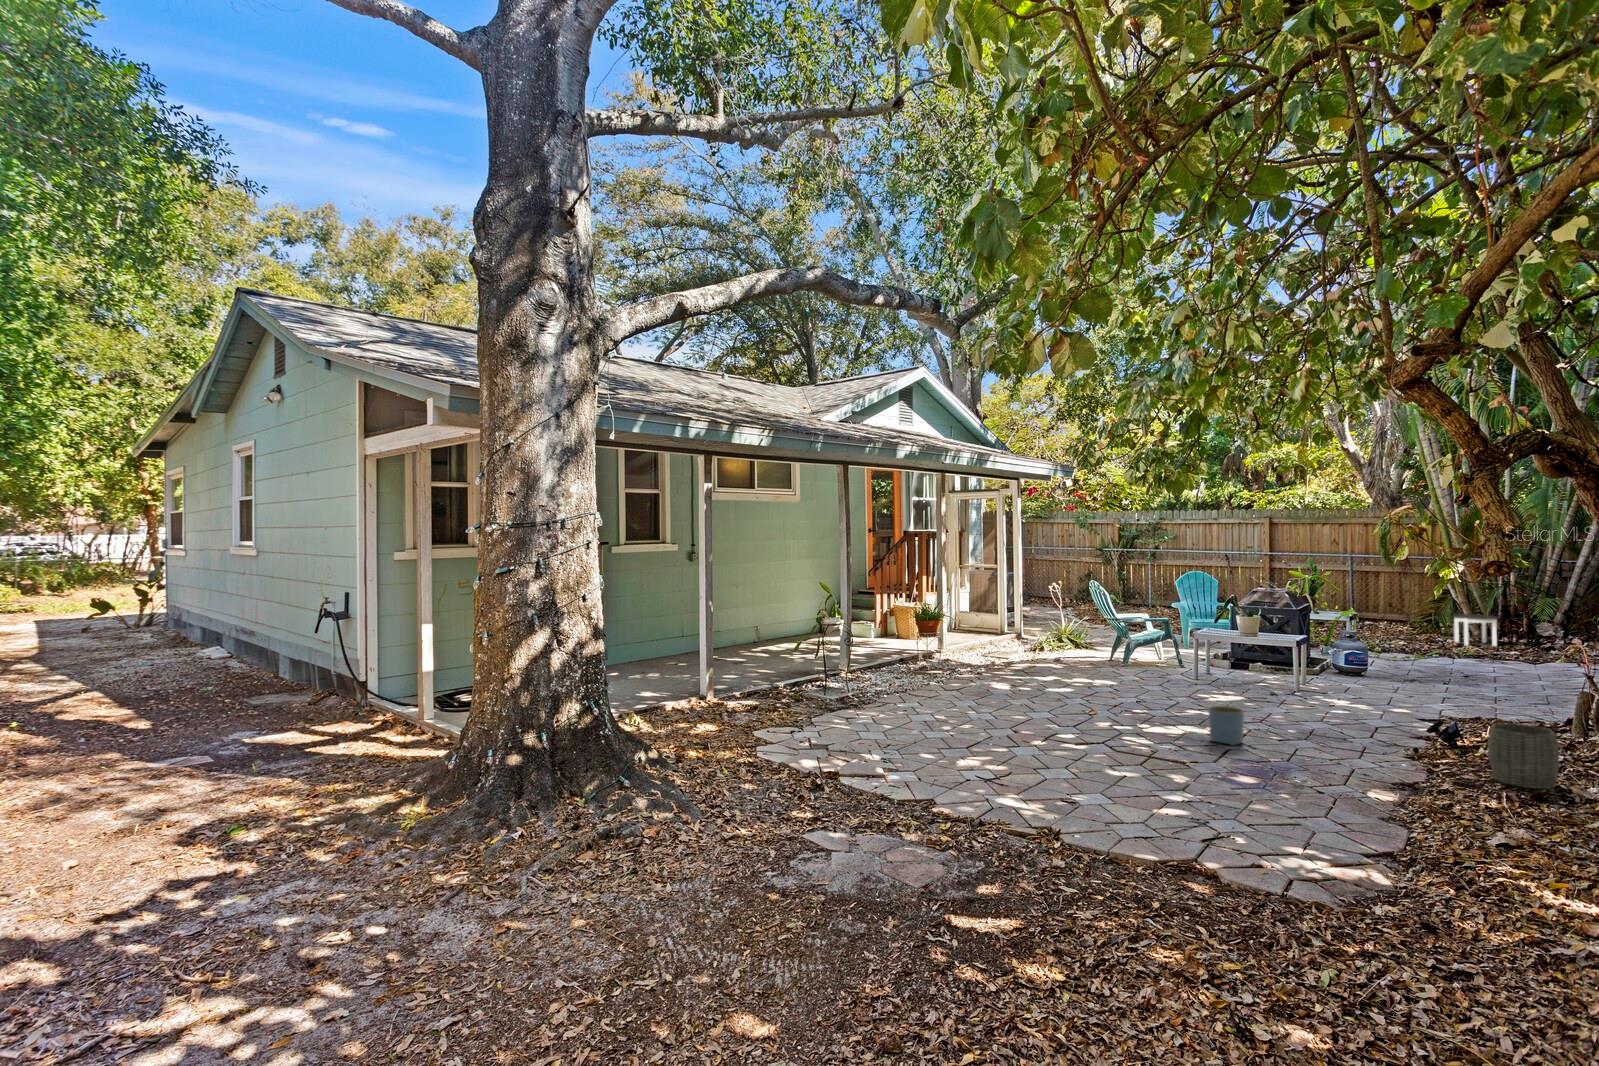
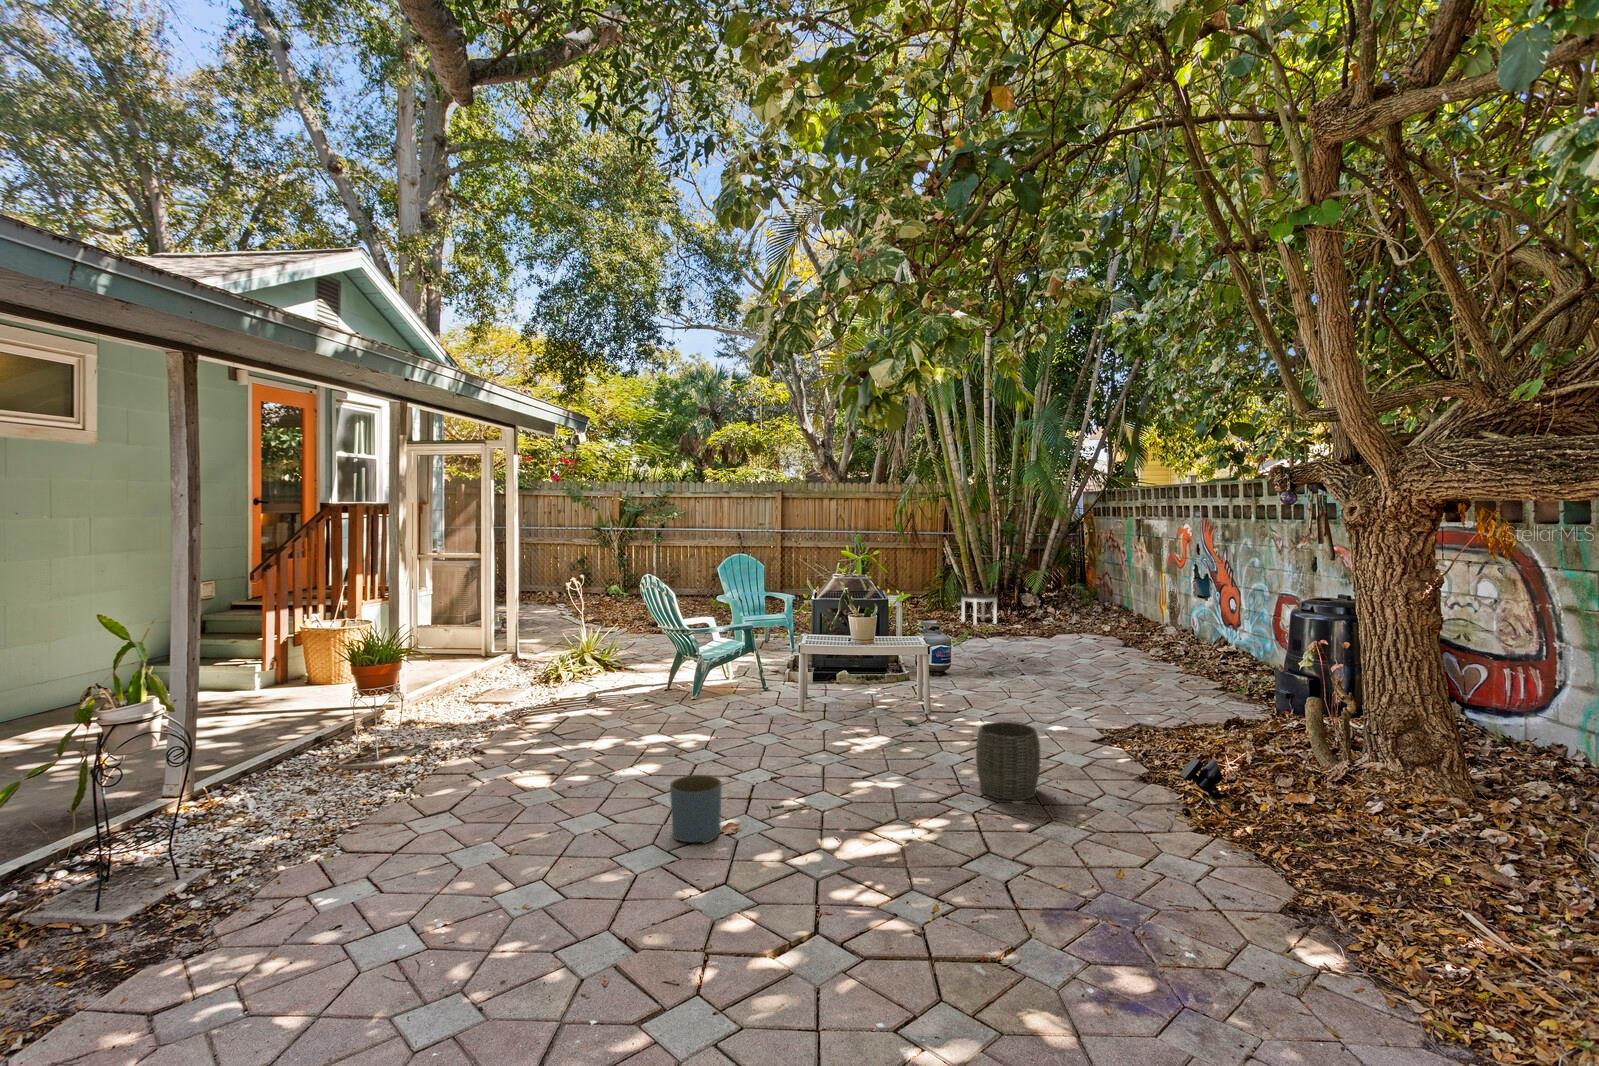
planter: present [1208,706,1244,745] -> present [670,775,722,843]
woven basket: present [1488,723,1559,789] -> present [976,722,1040,800]

